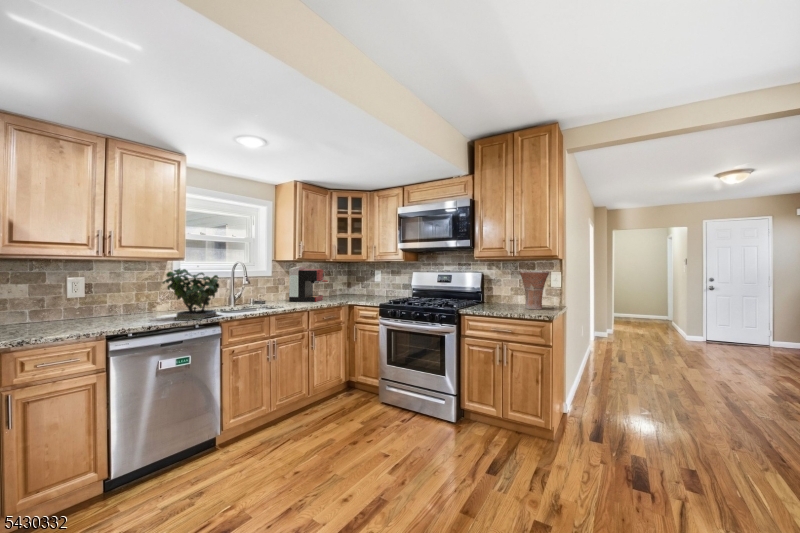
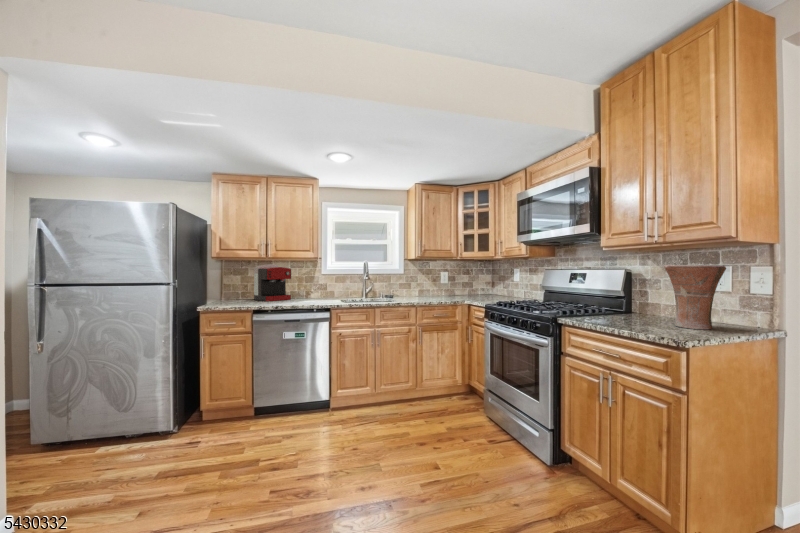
coffee maker: present [289,266,328,302] -> present [254,264,291,301]
potted plant: present [163,269,221,321] -> none [292,263,333,305]

